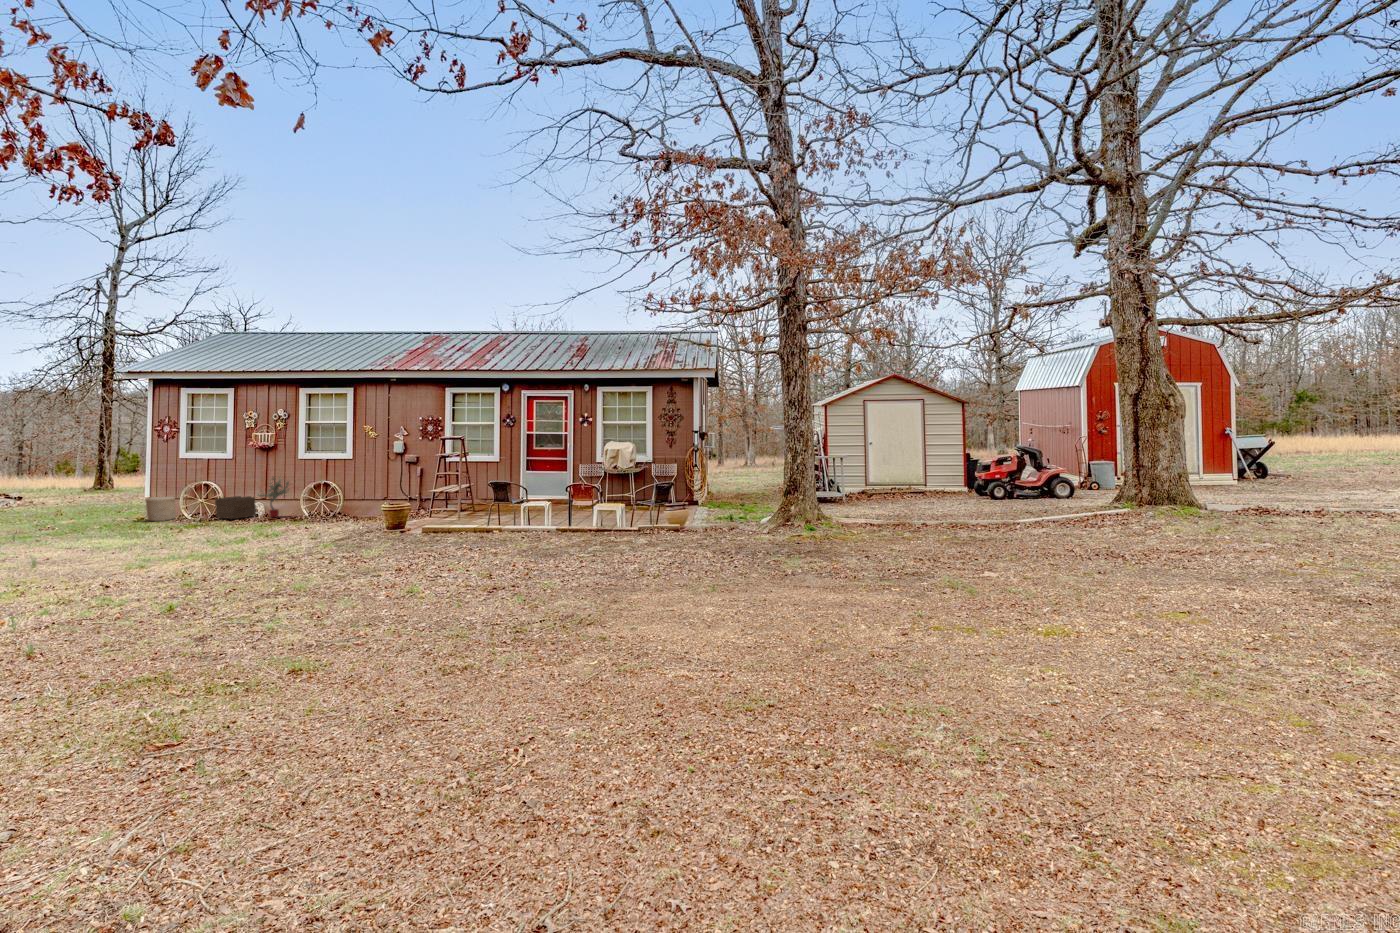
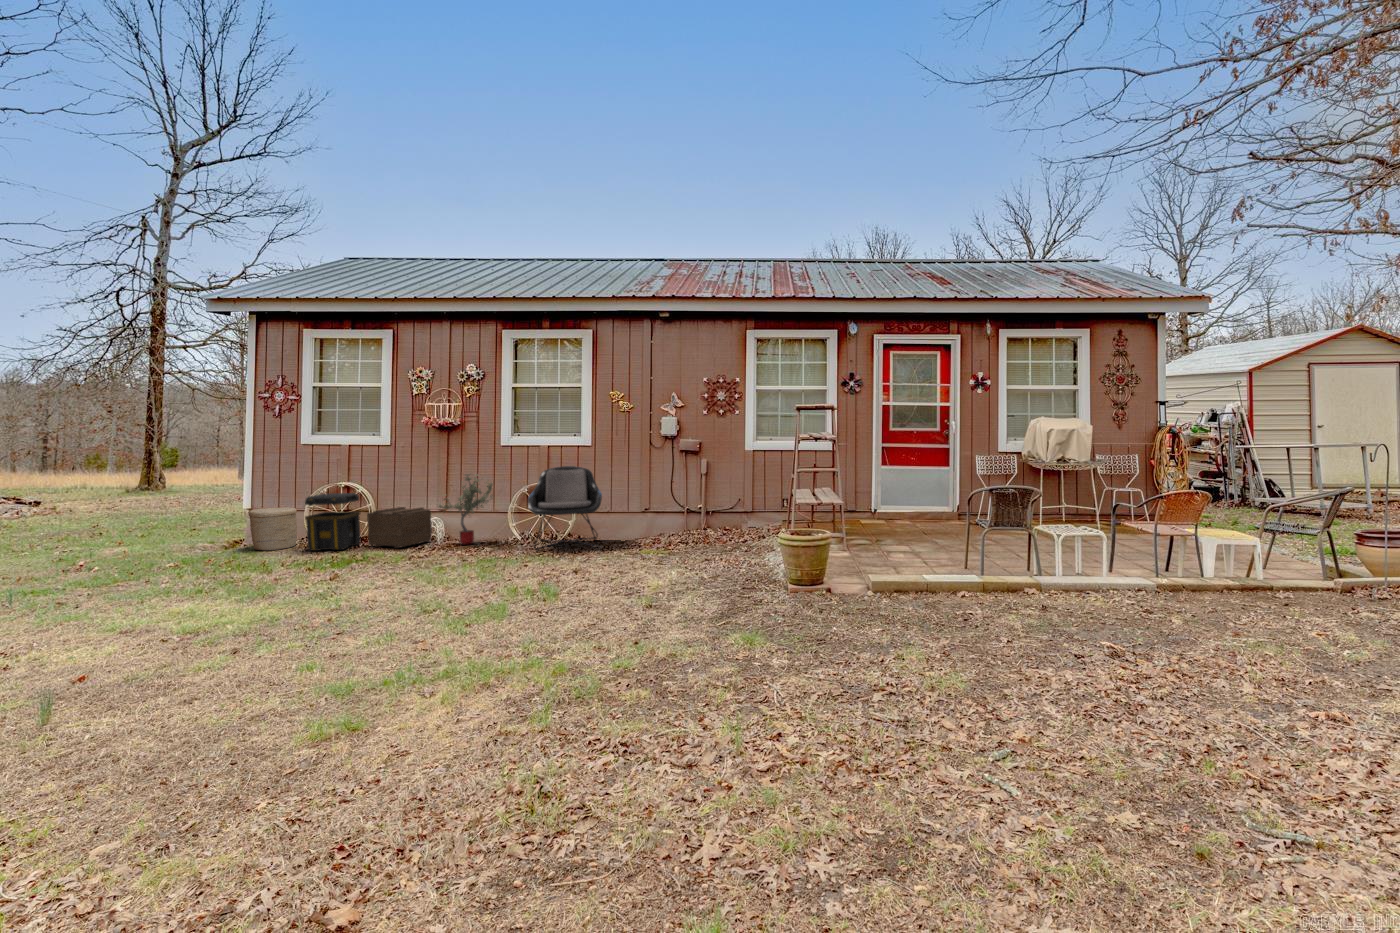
lounge chair: none [301,471,355,520] -> present [528,466,602,550]
toolbox: none [177,488,213,521] -> present [305,493,361,551]

